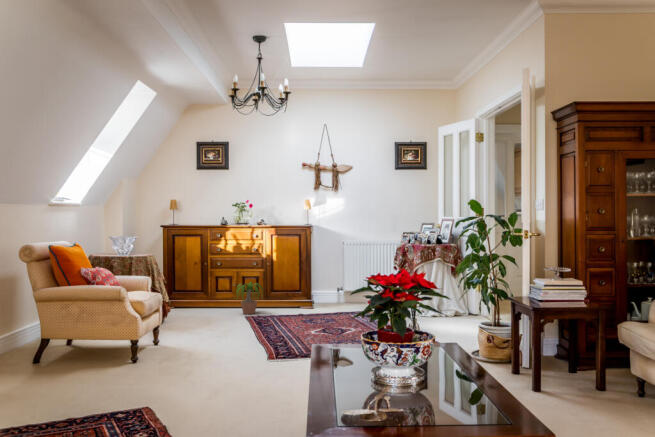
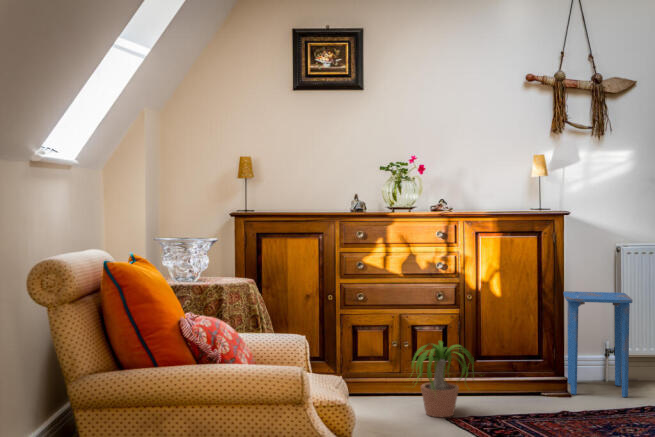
side table: none [313,262,344,307] -> present [564,291,633,397]

